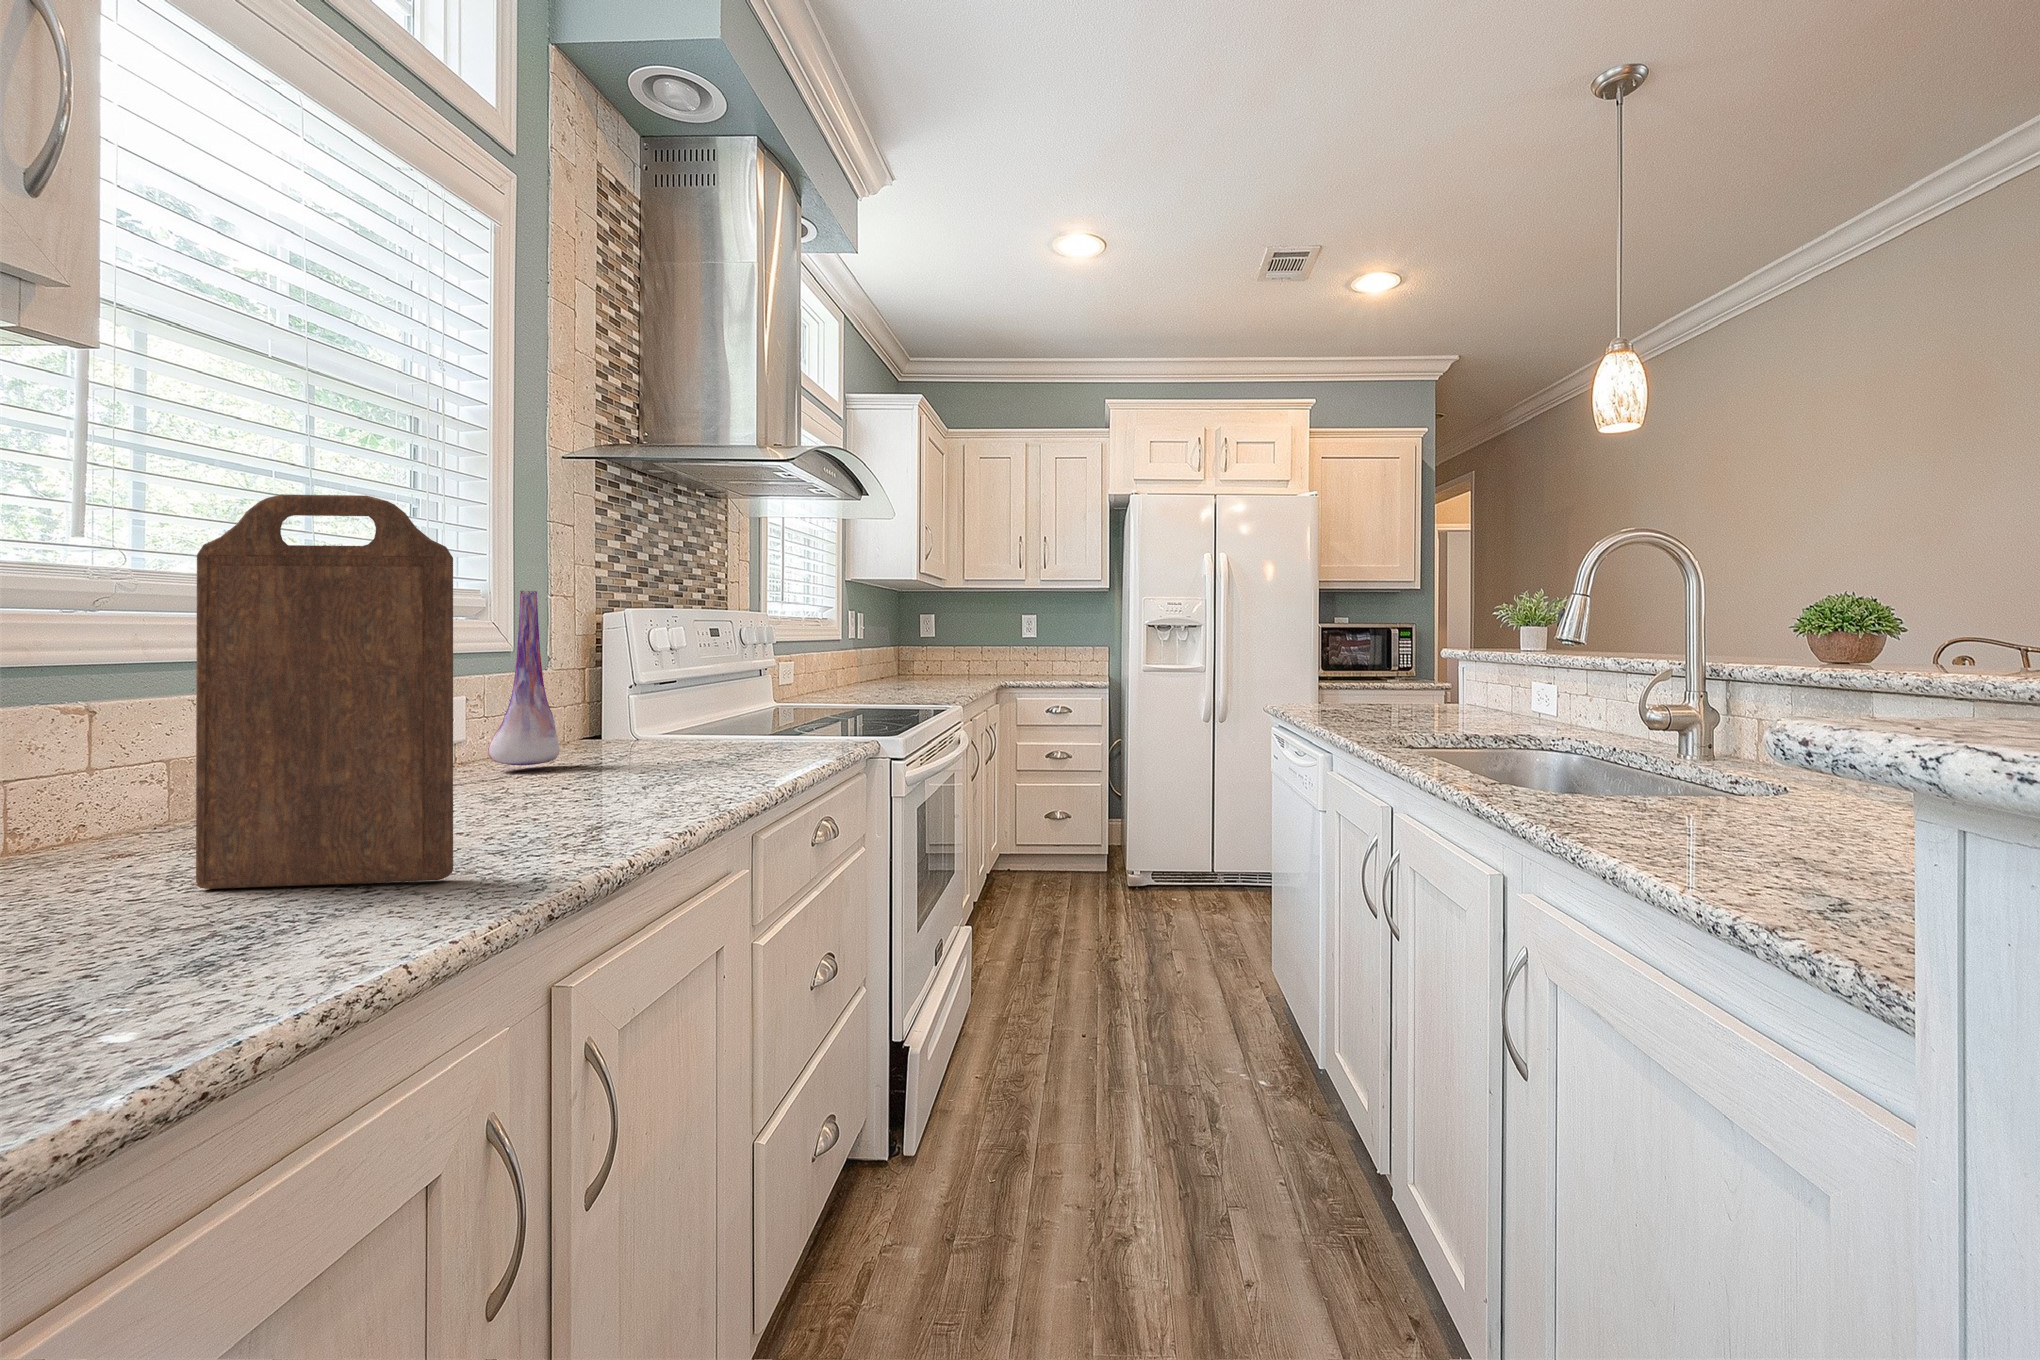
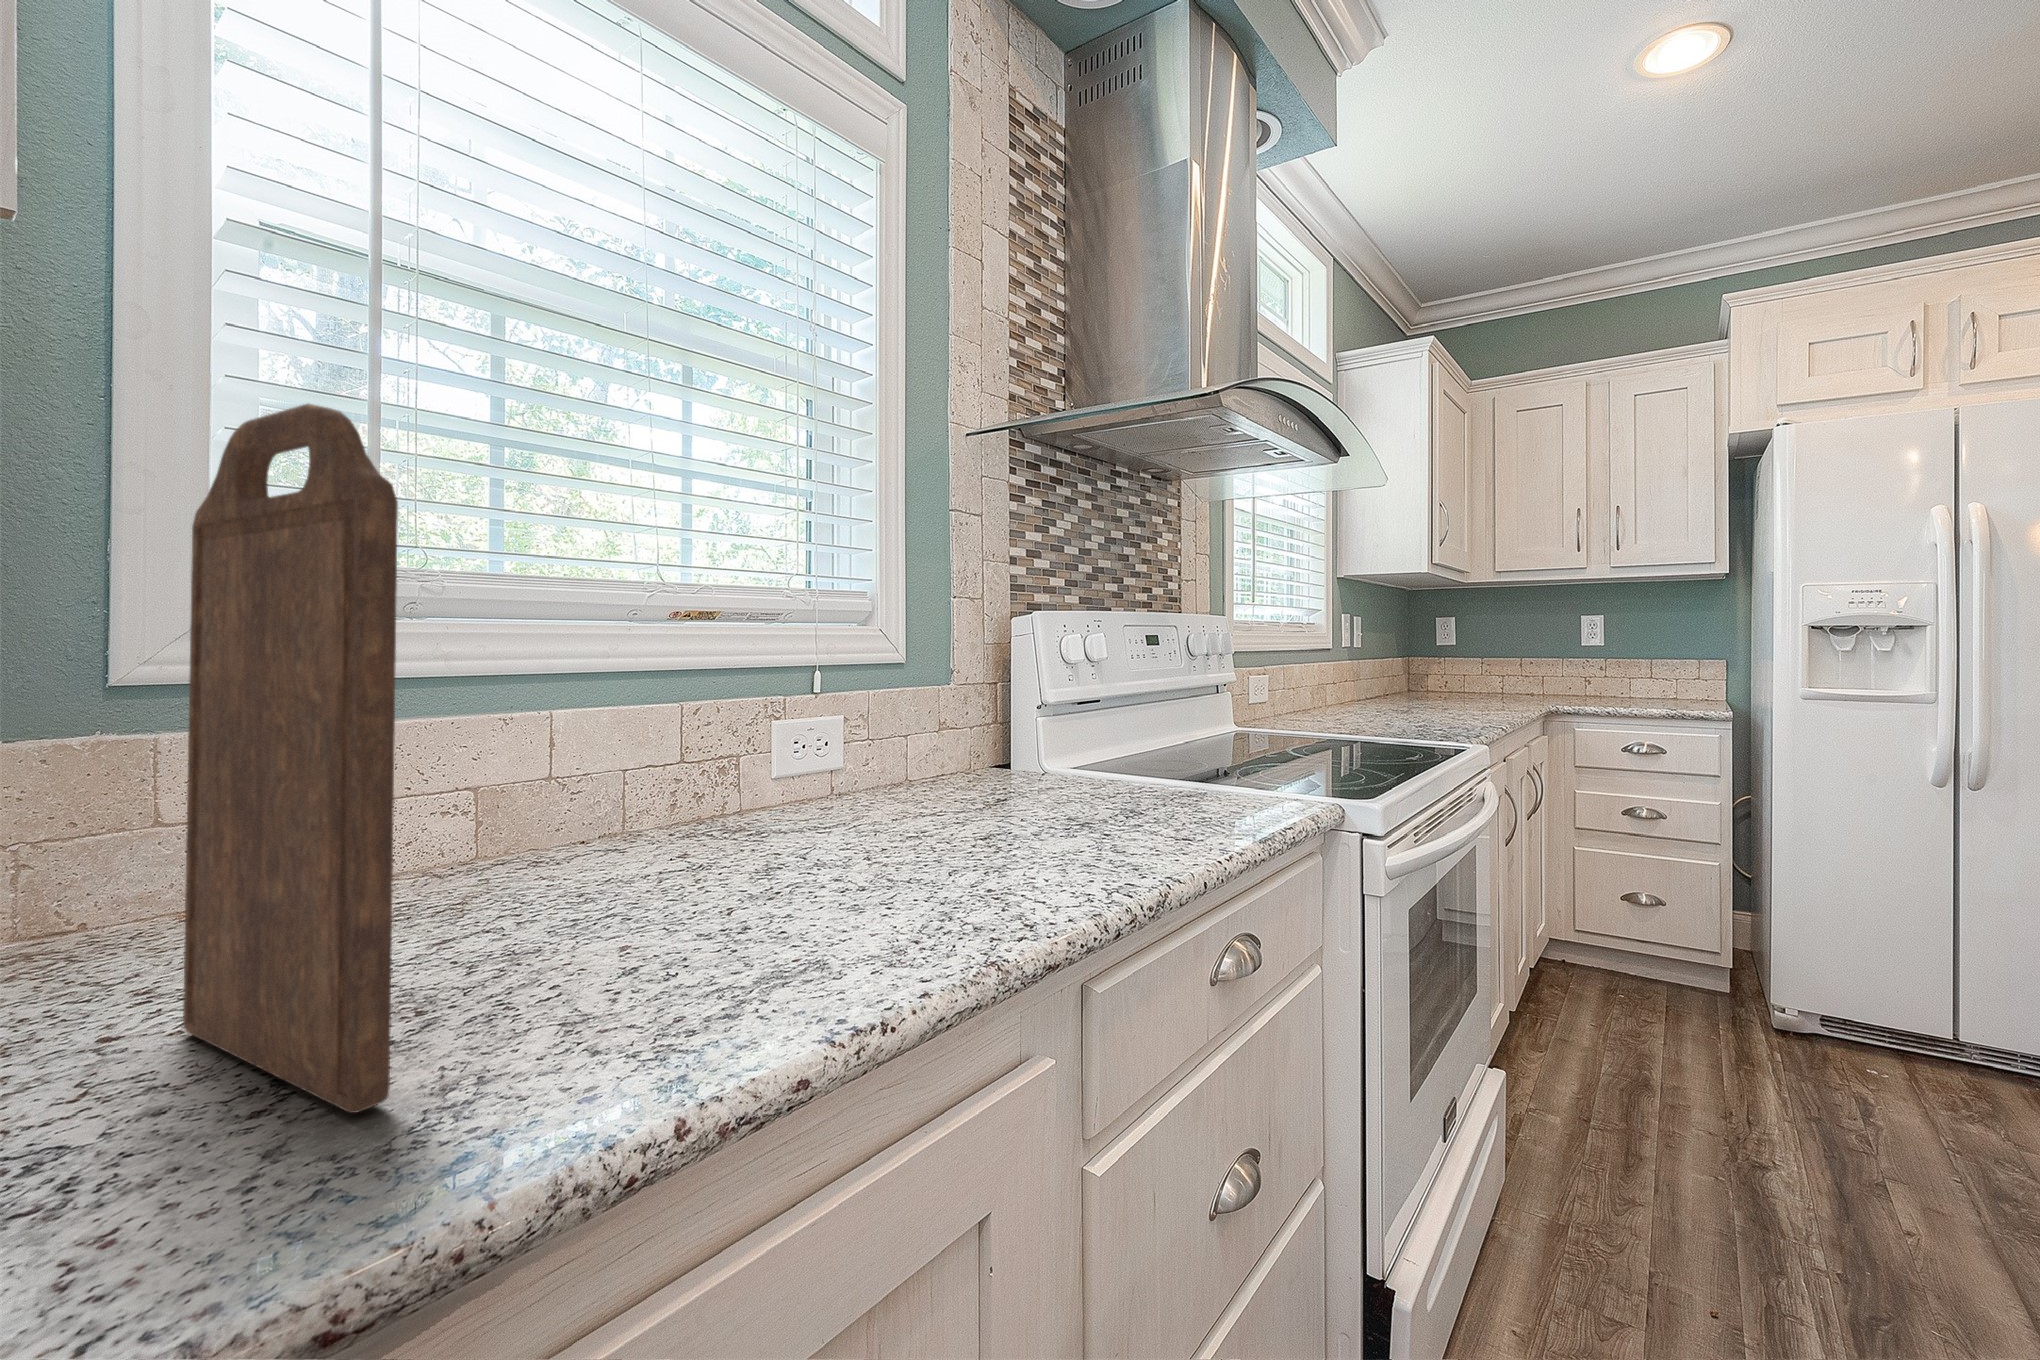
vase: present [488,591,559,765] -> none [836,586,922,810]

